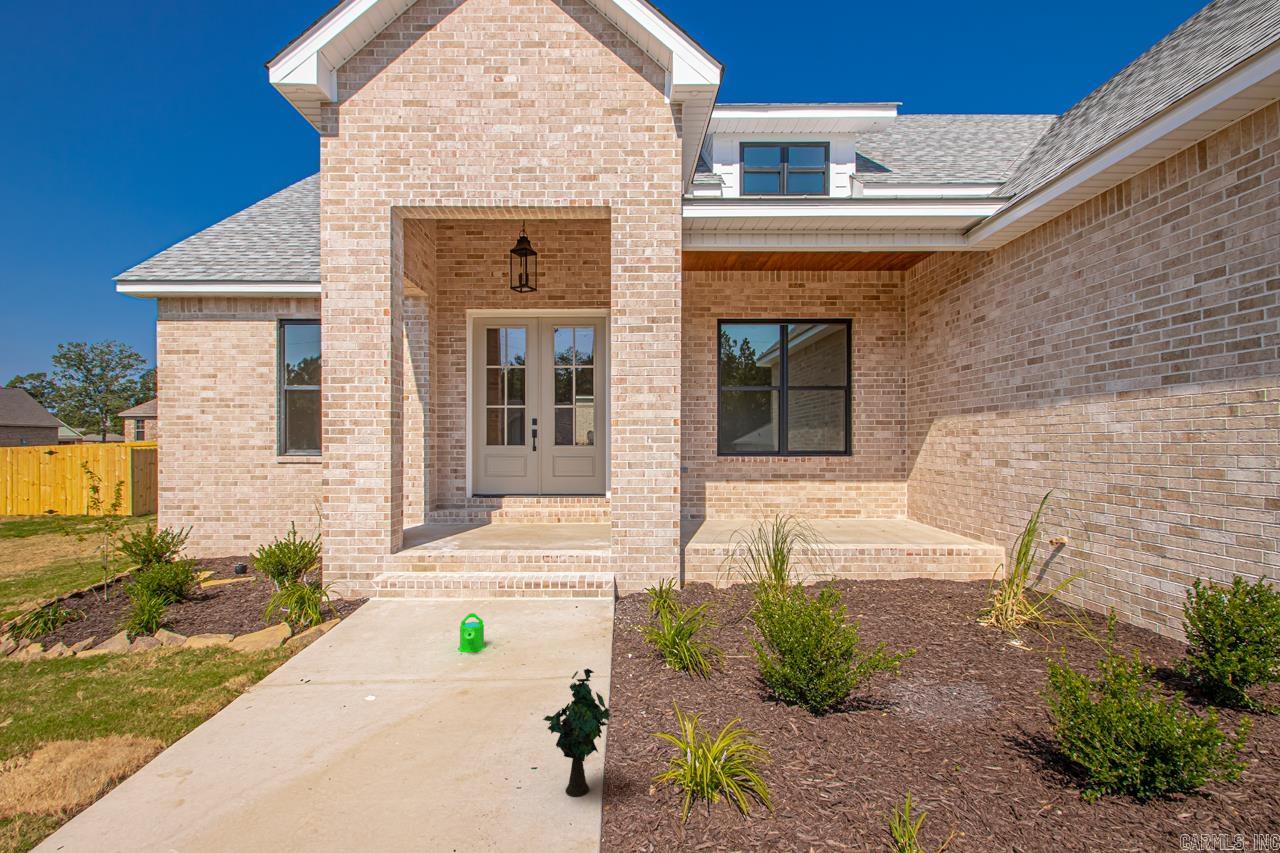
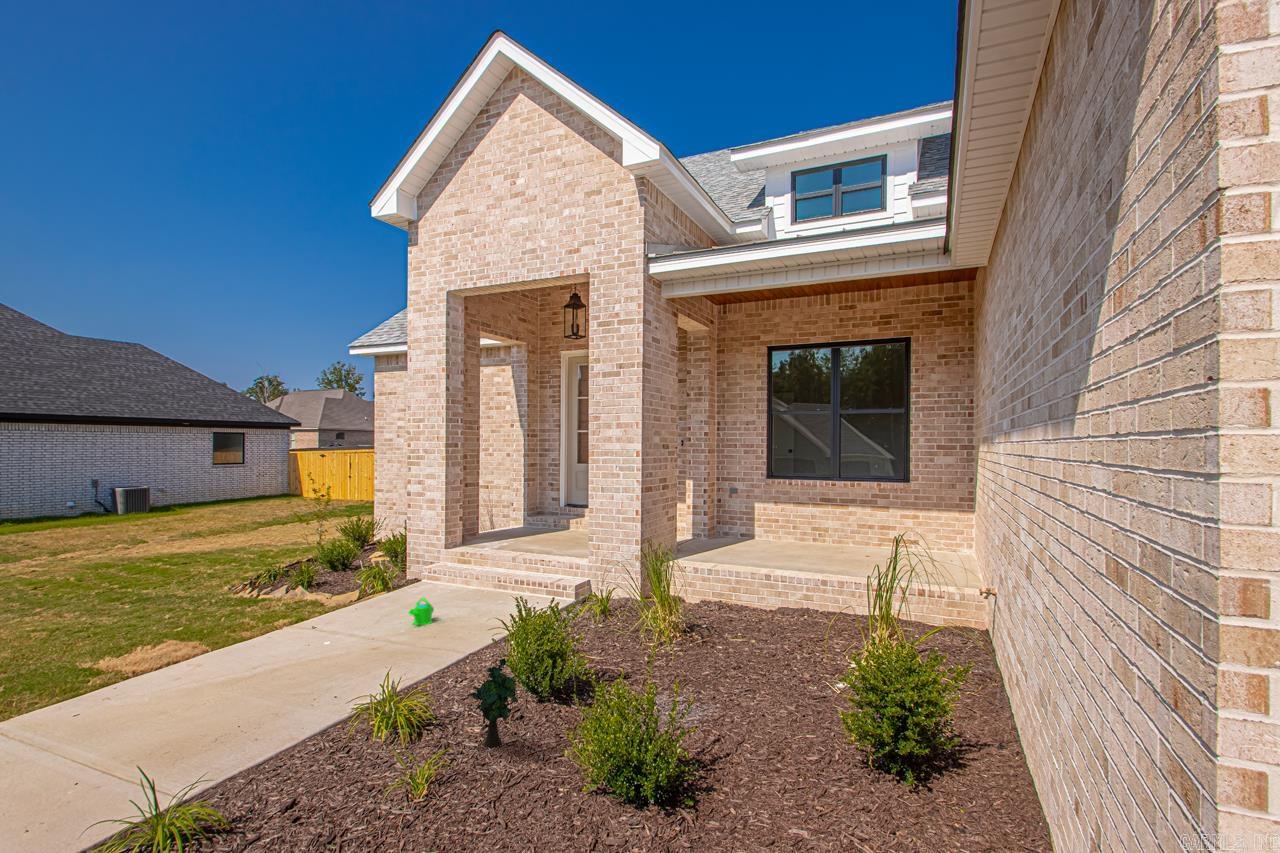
decorative plant: present [543,668,610,797] -> present [468,659,518,747]

